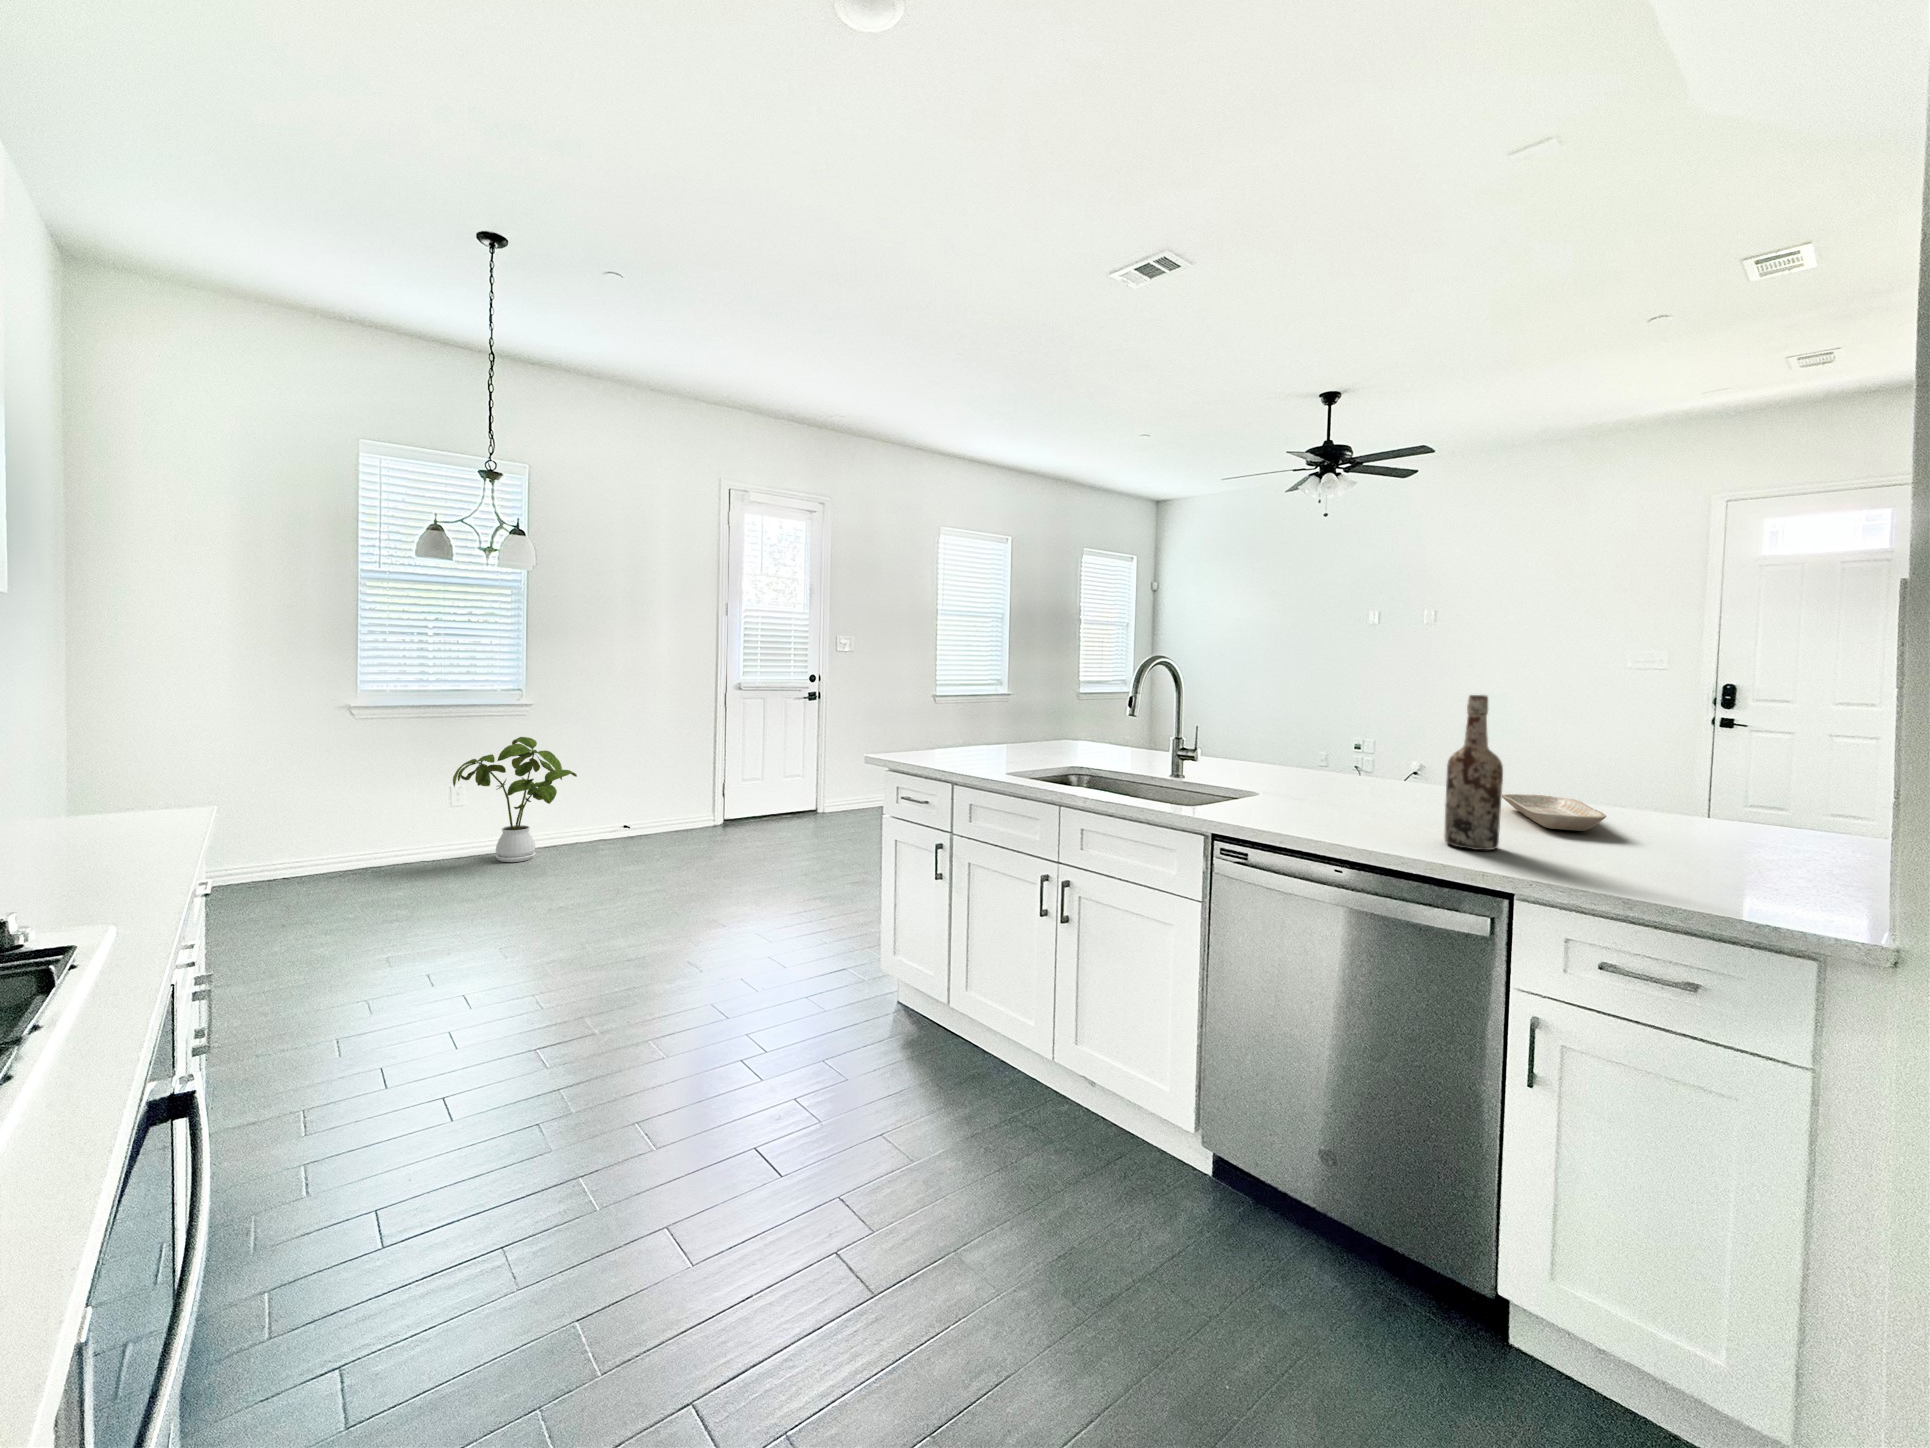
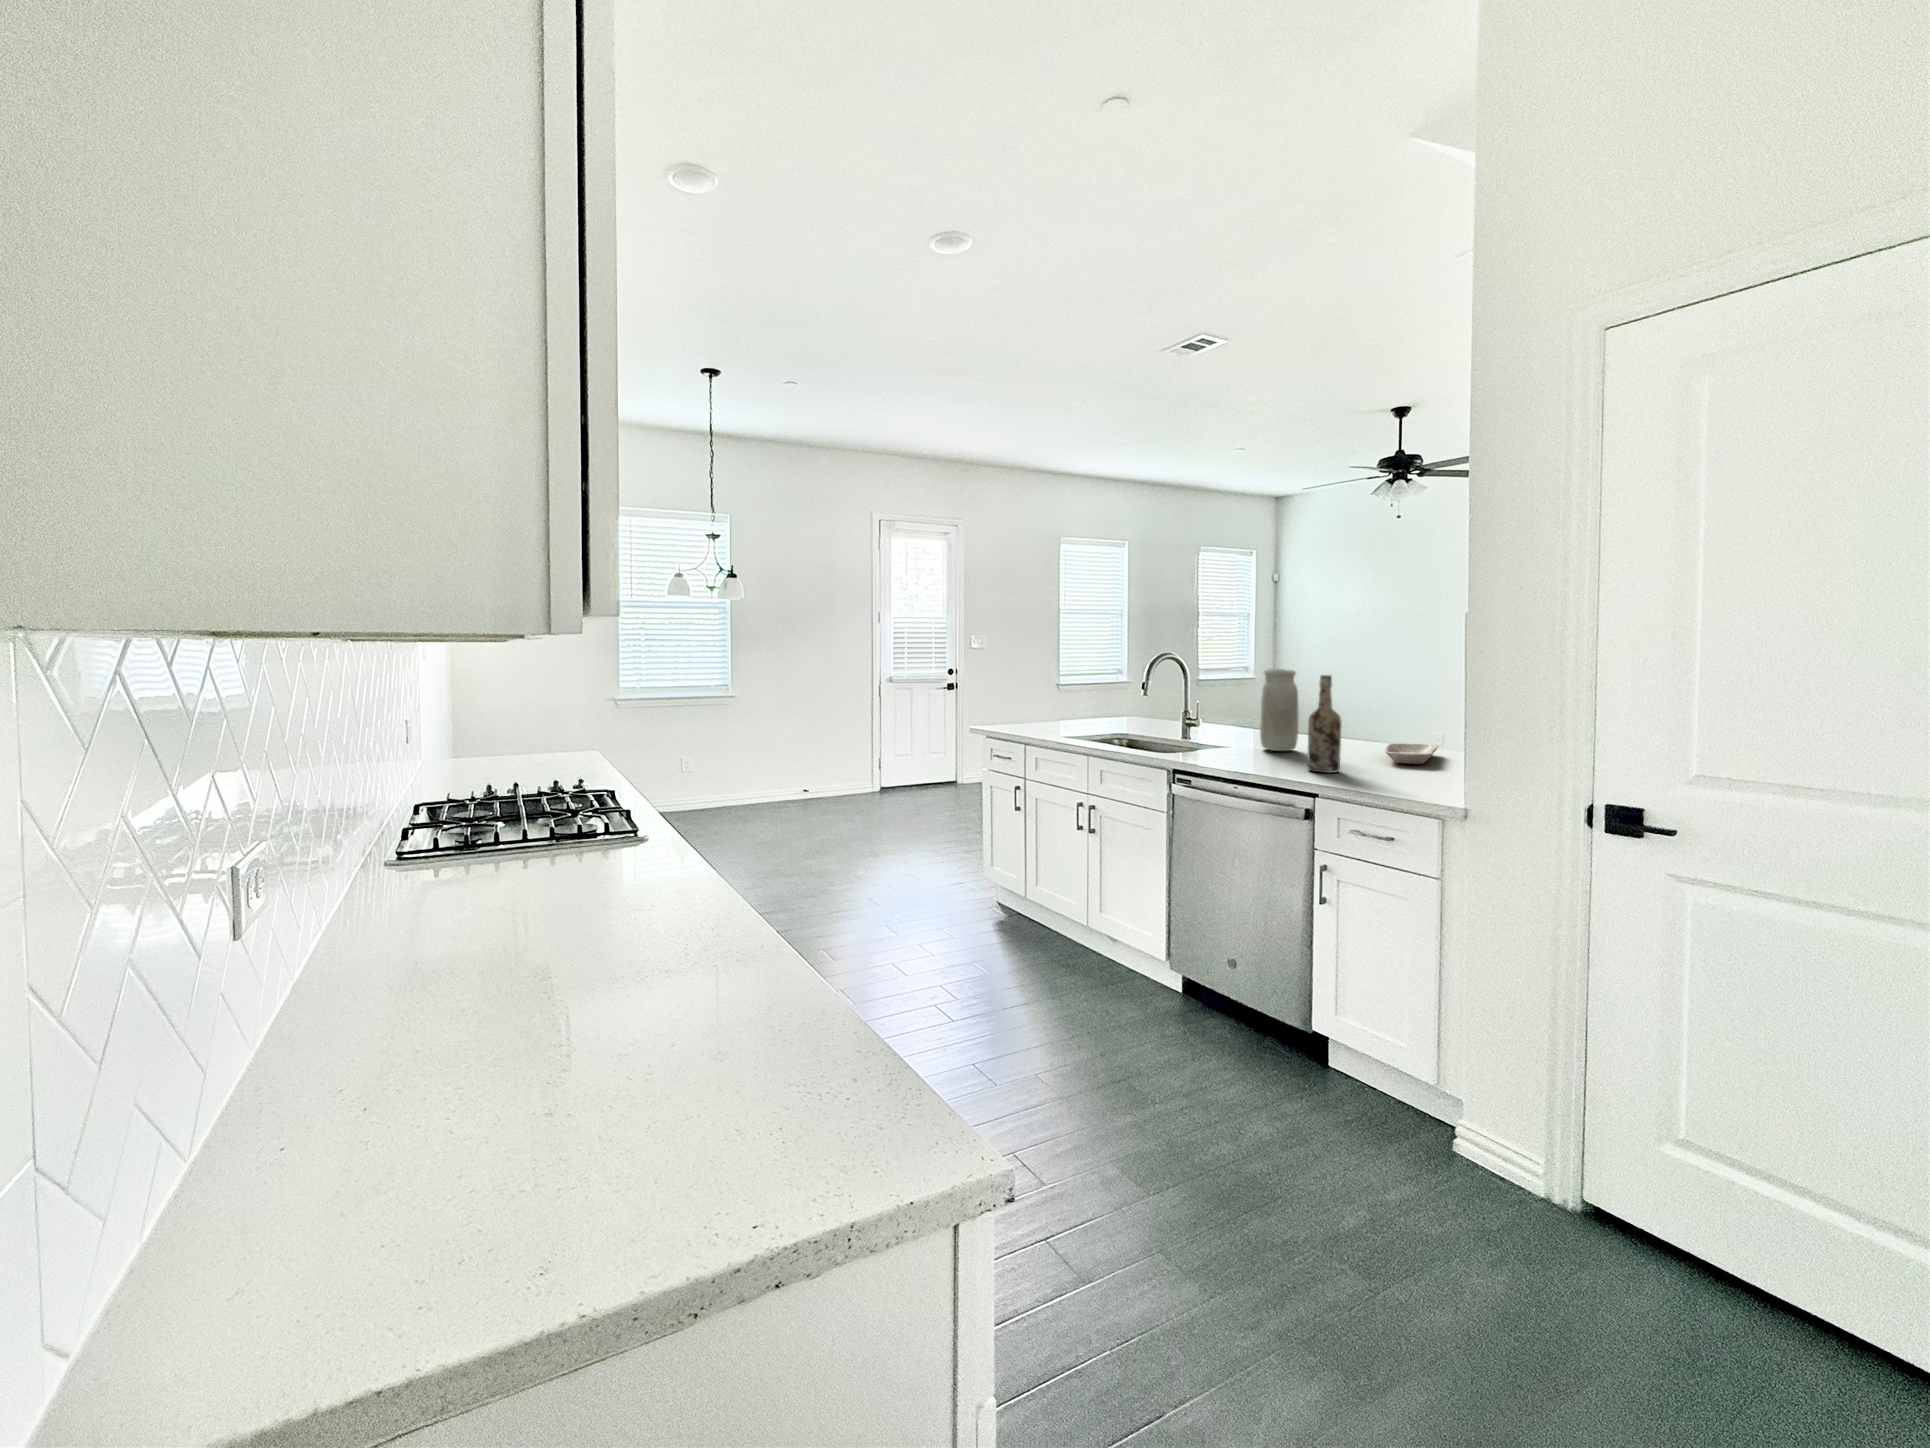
vase: none [1315,683,1376,805] -> present [1260,669,1298,751]
house plant: present [453,737,577,862] -> none [684,719,770,813]

